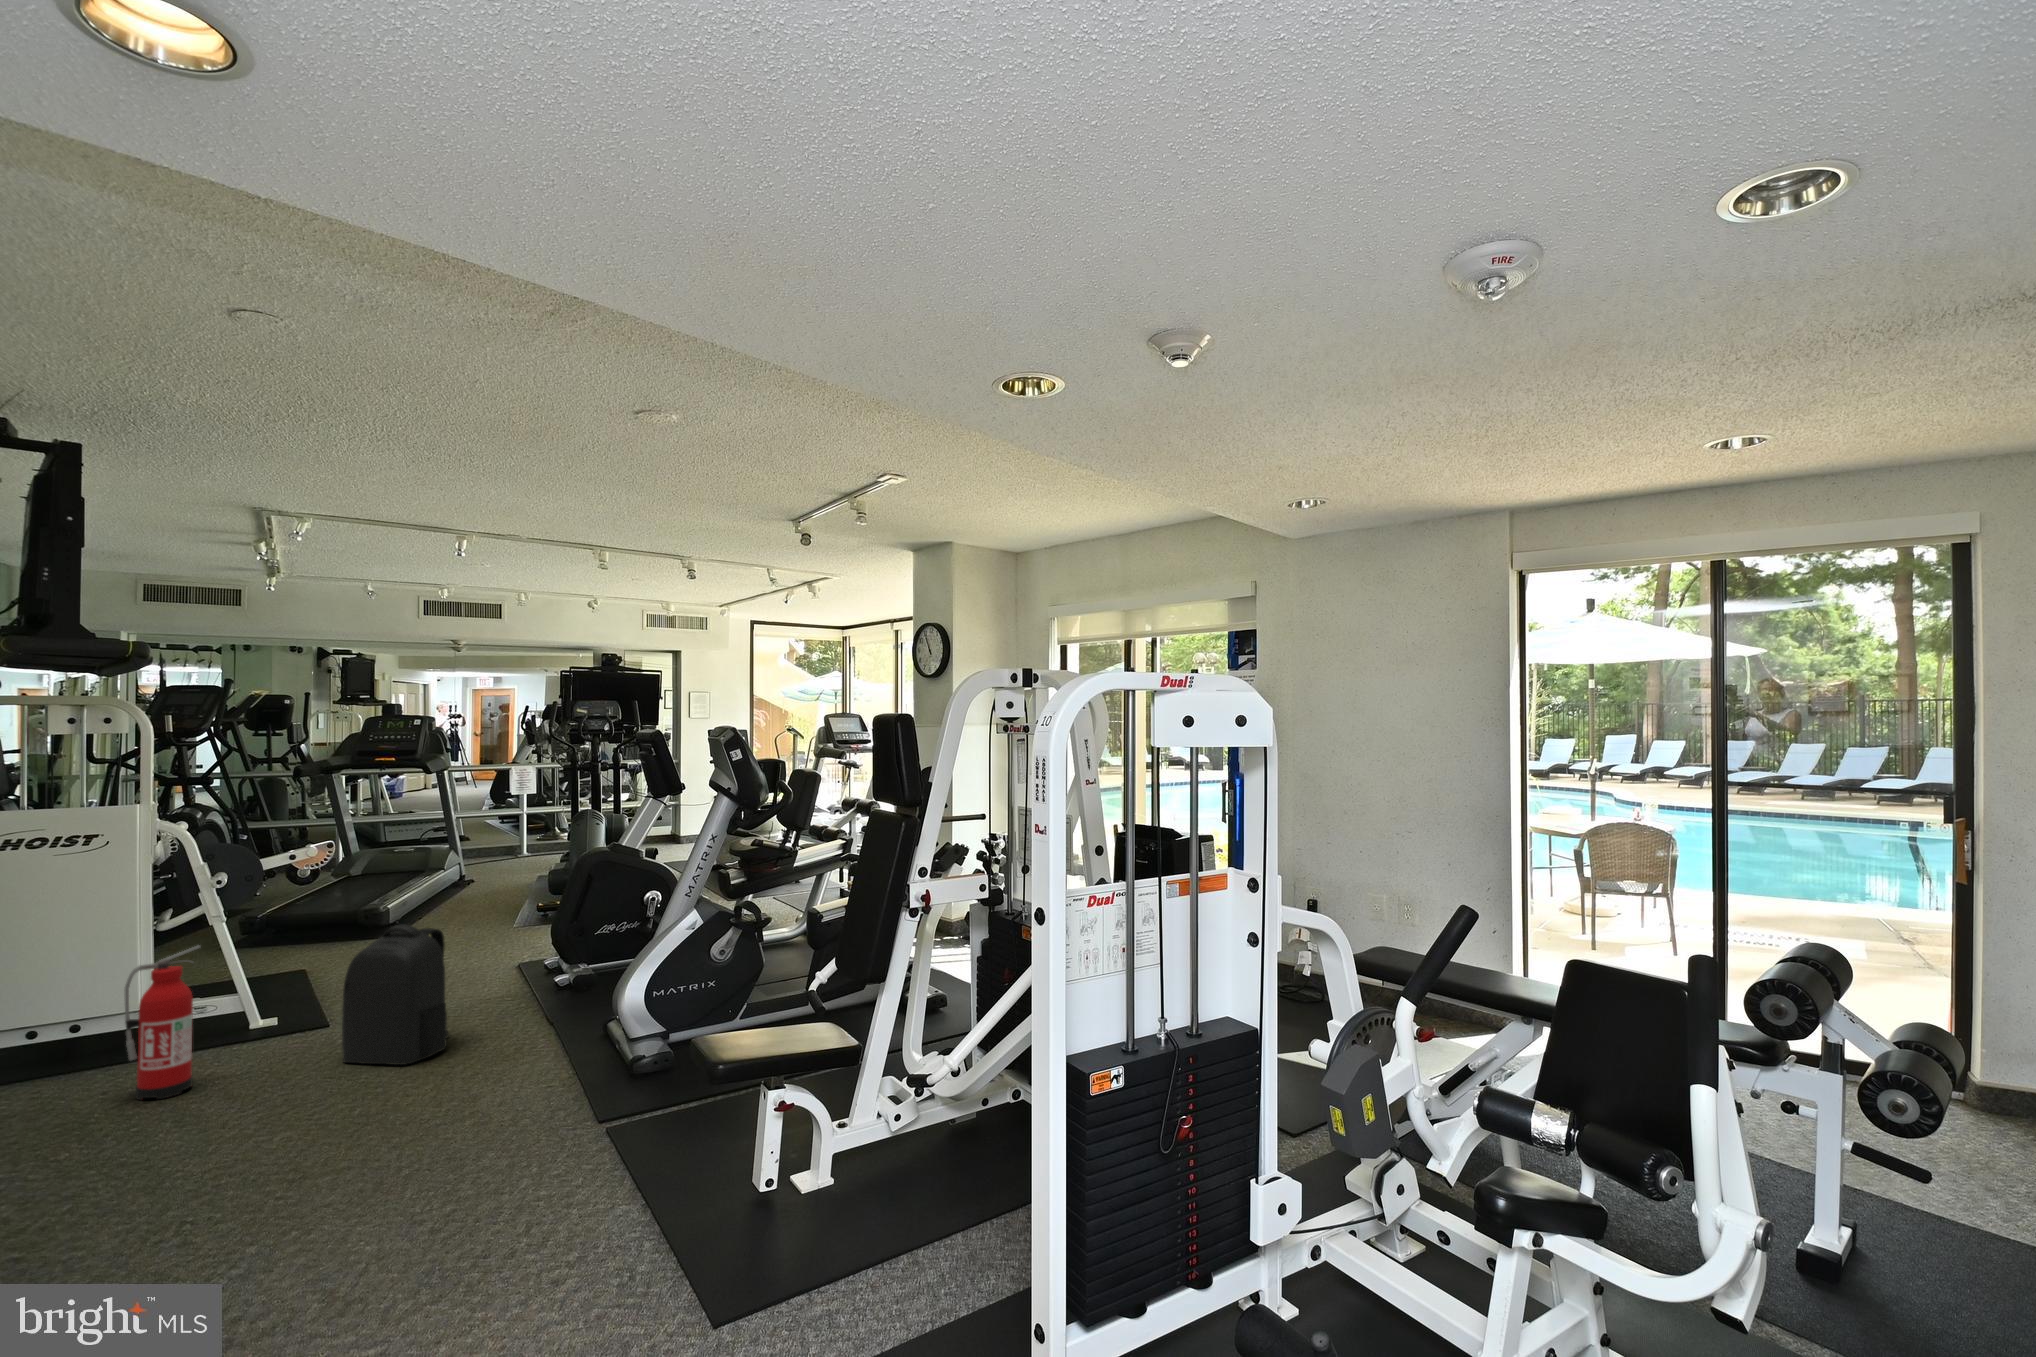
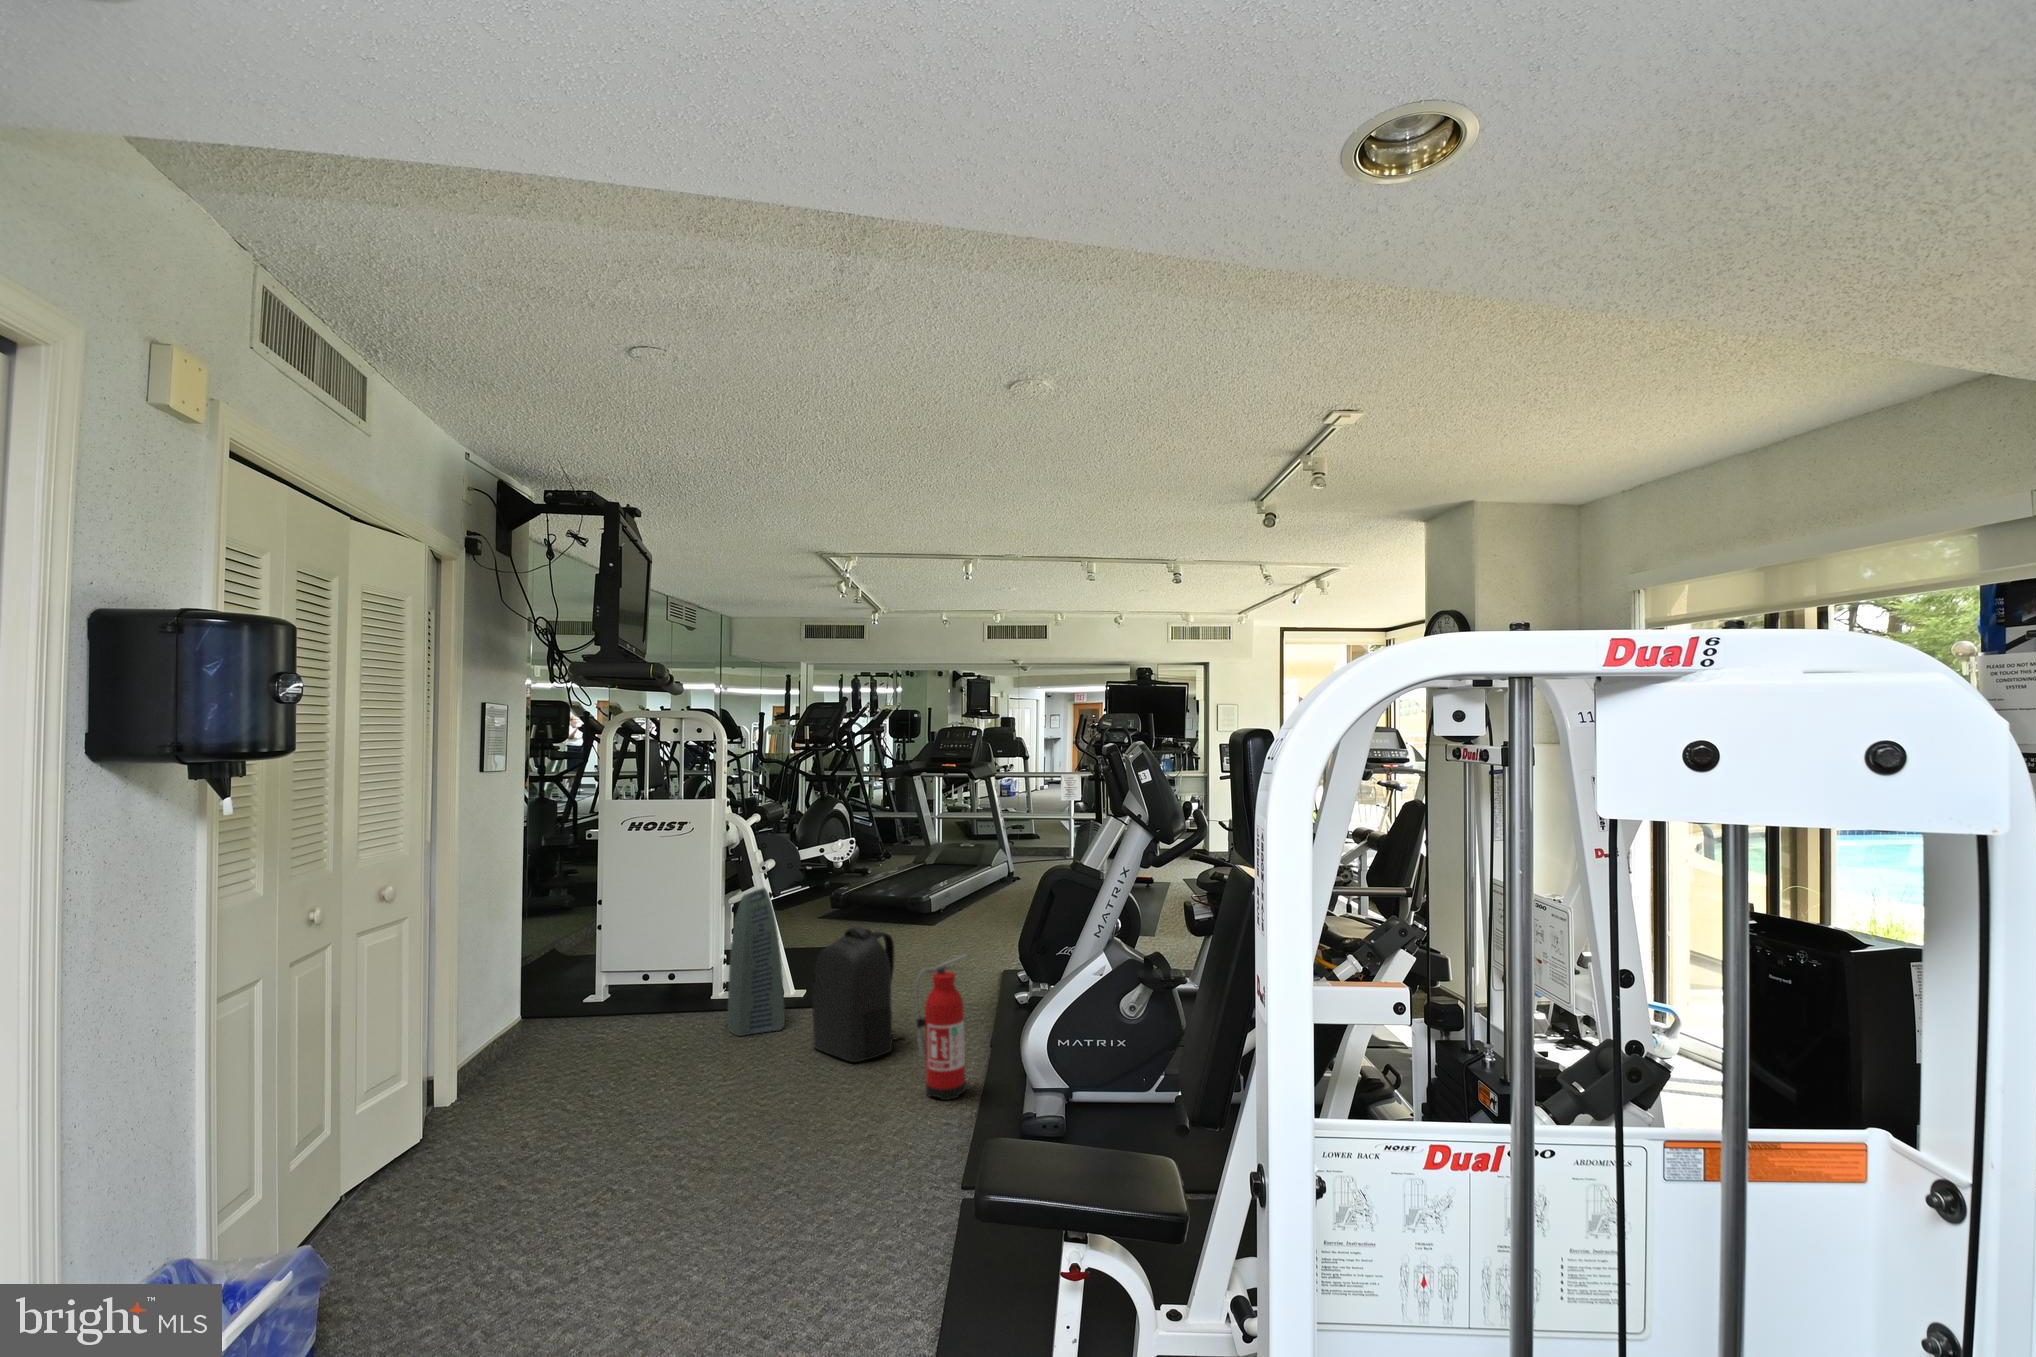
air purifier: none [194,898,282,1070] -> present [728,888,785,1036]
fire extinguisher: present [125,946,200,1100] -> present [915,955,967,1100]

